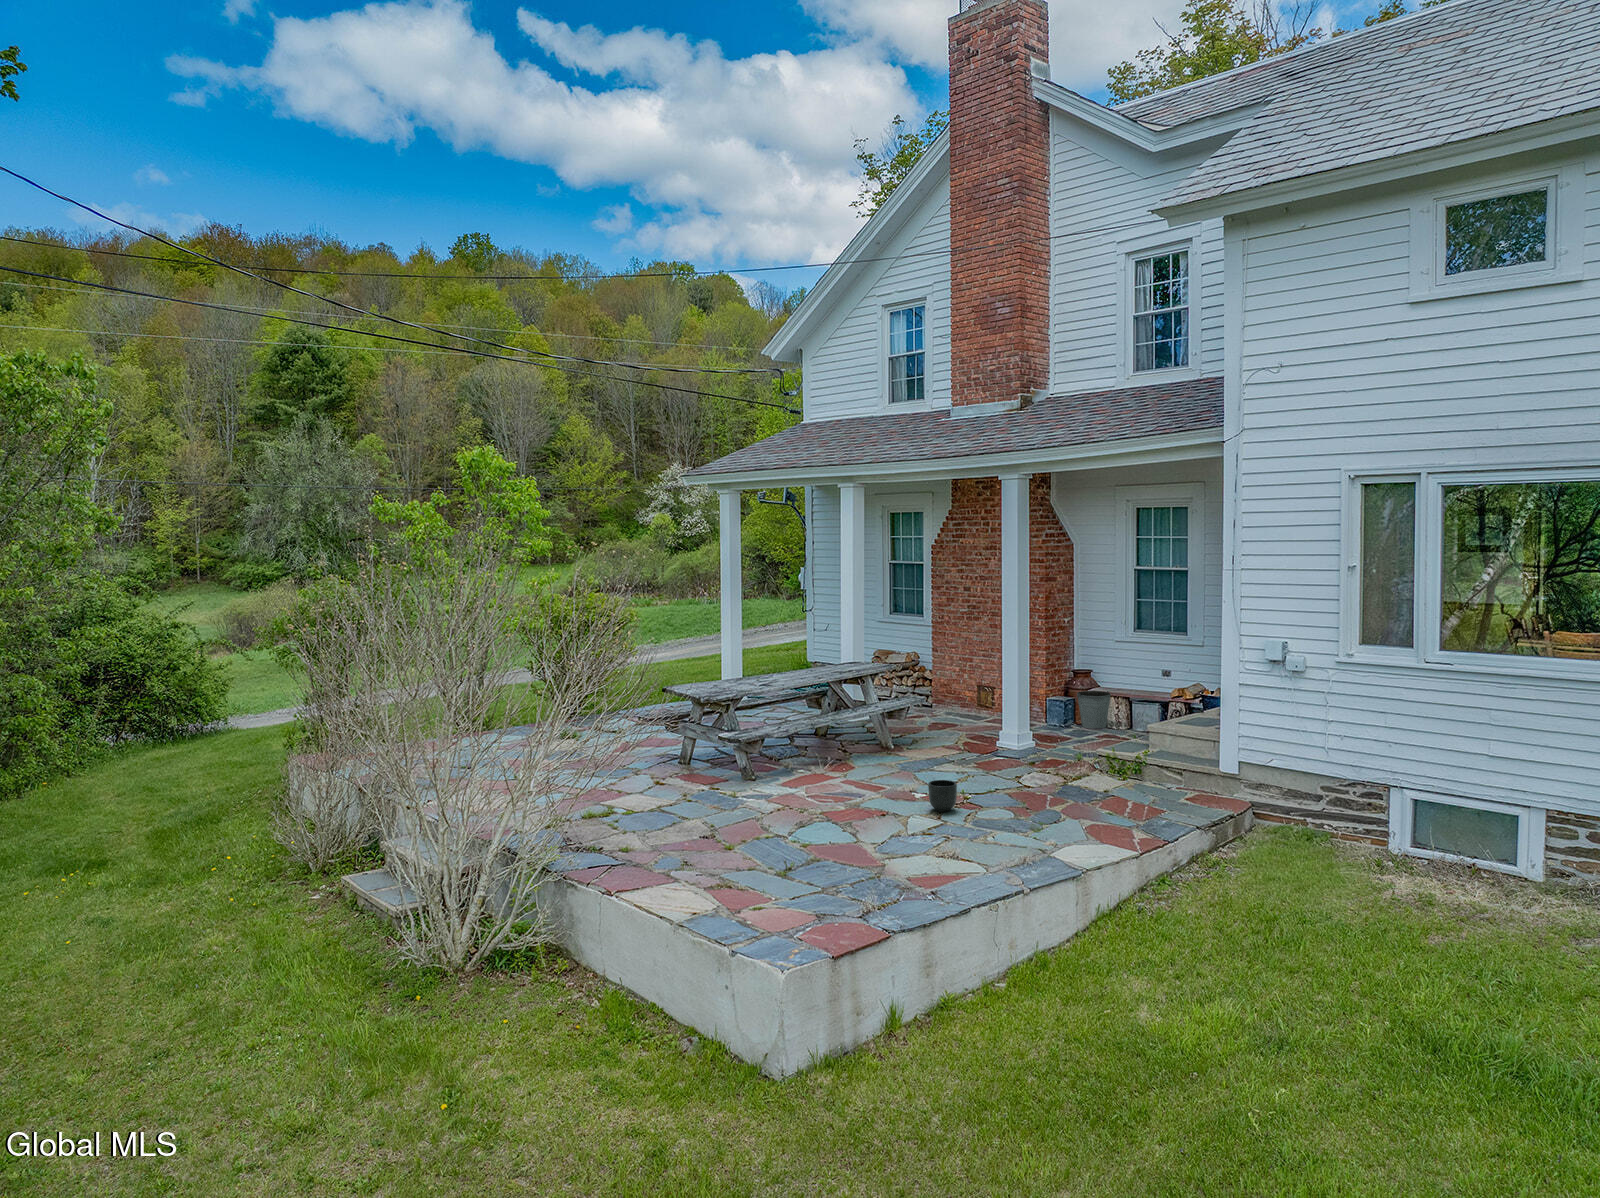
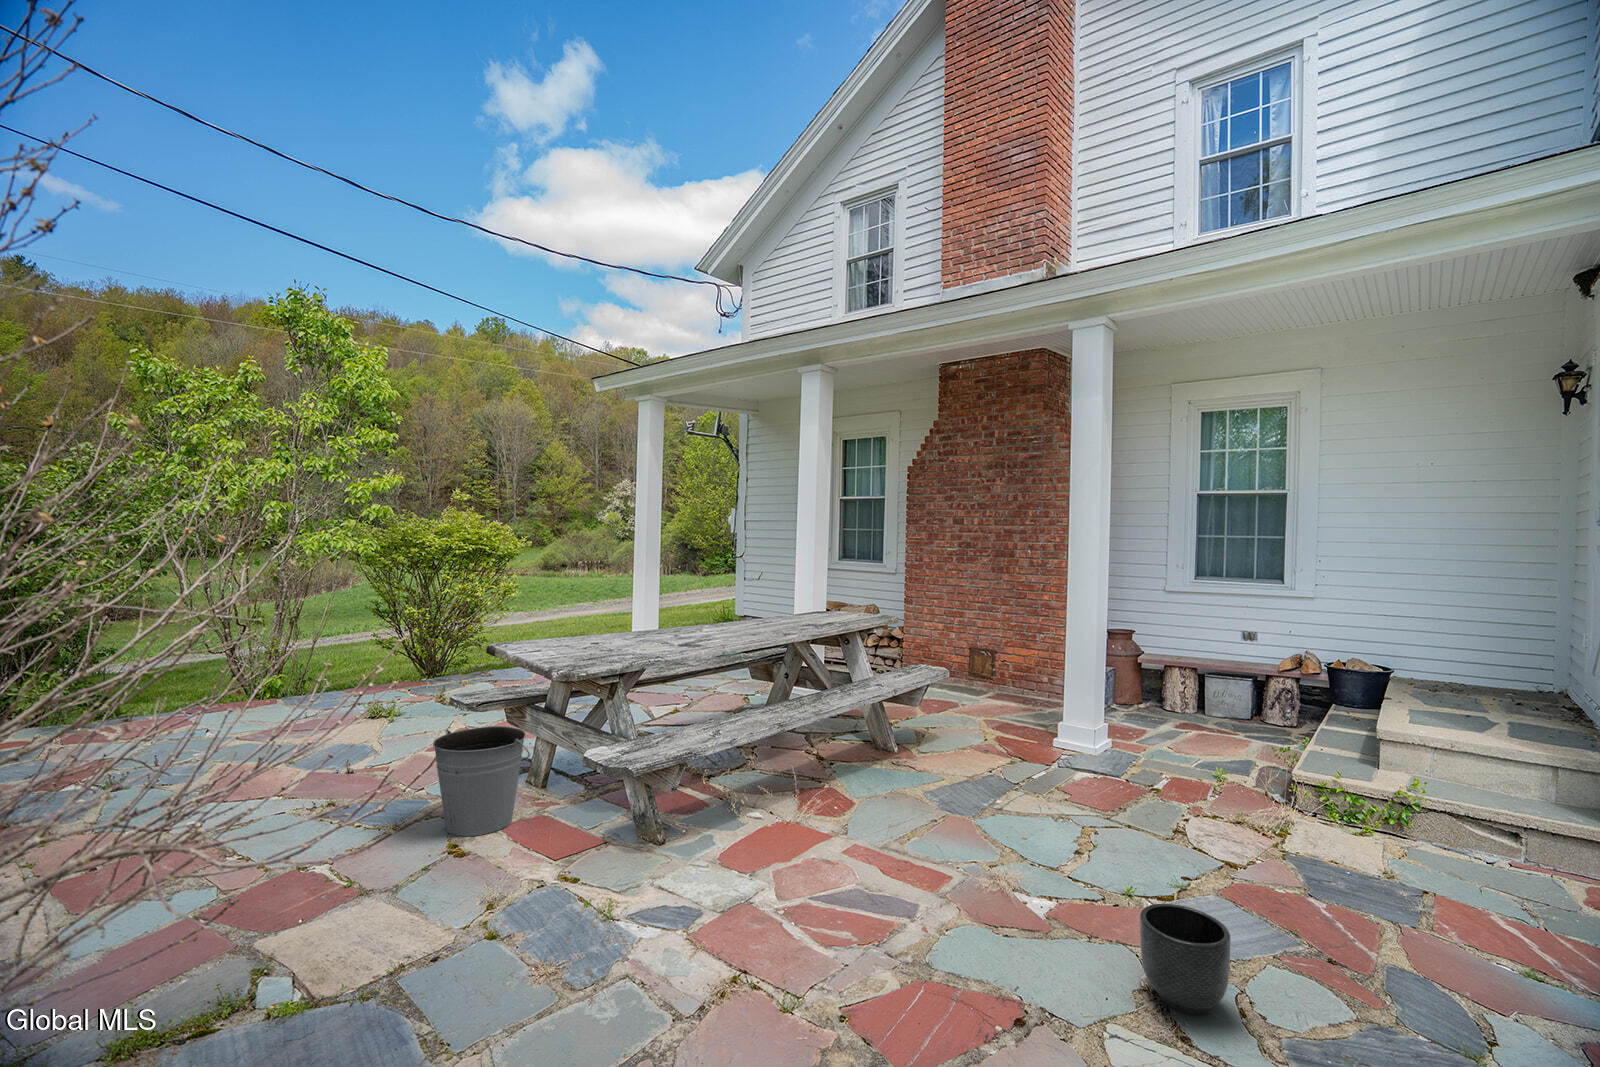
bucket: present [1075,691,1111,728] -> present [433,726,530,836]

